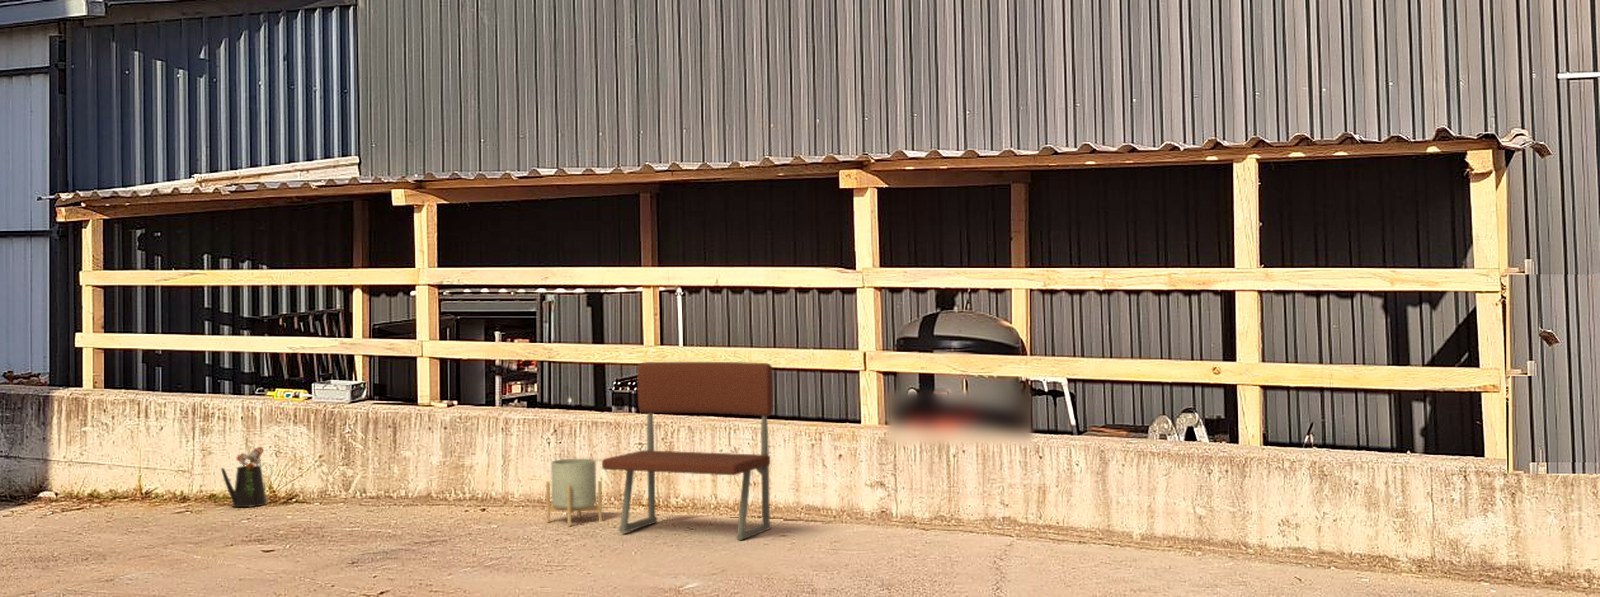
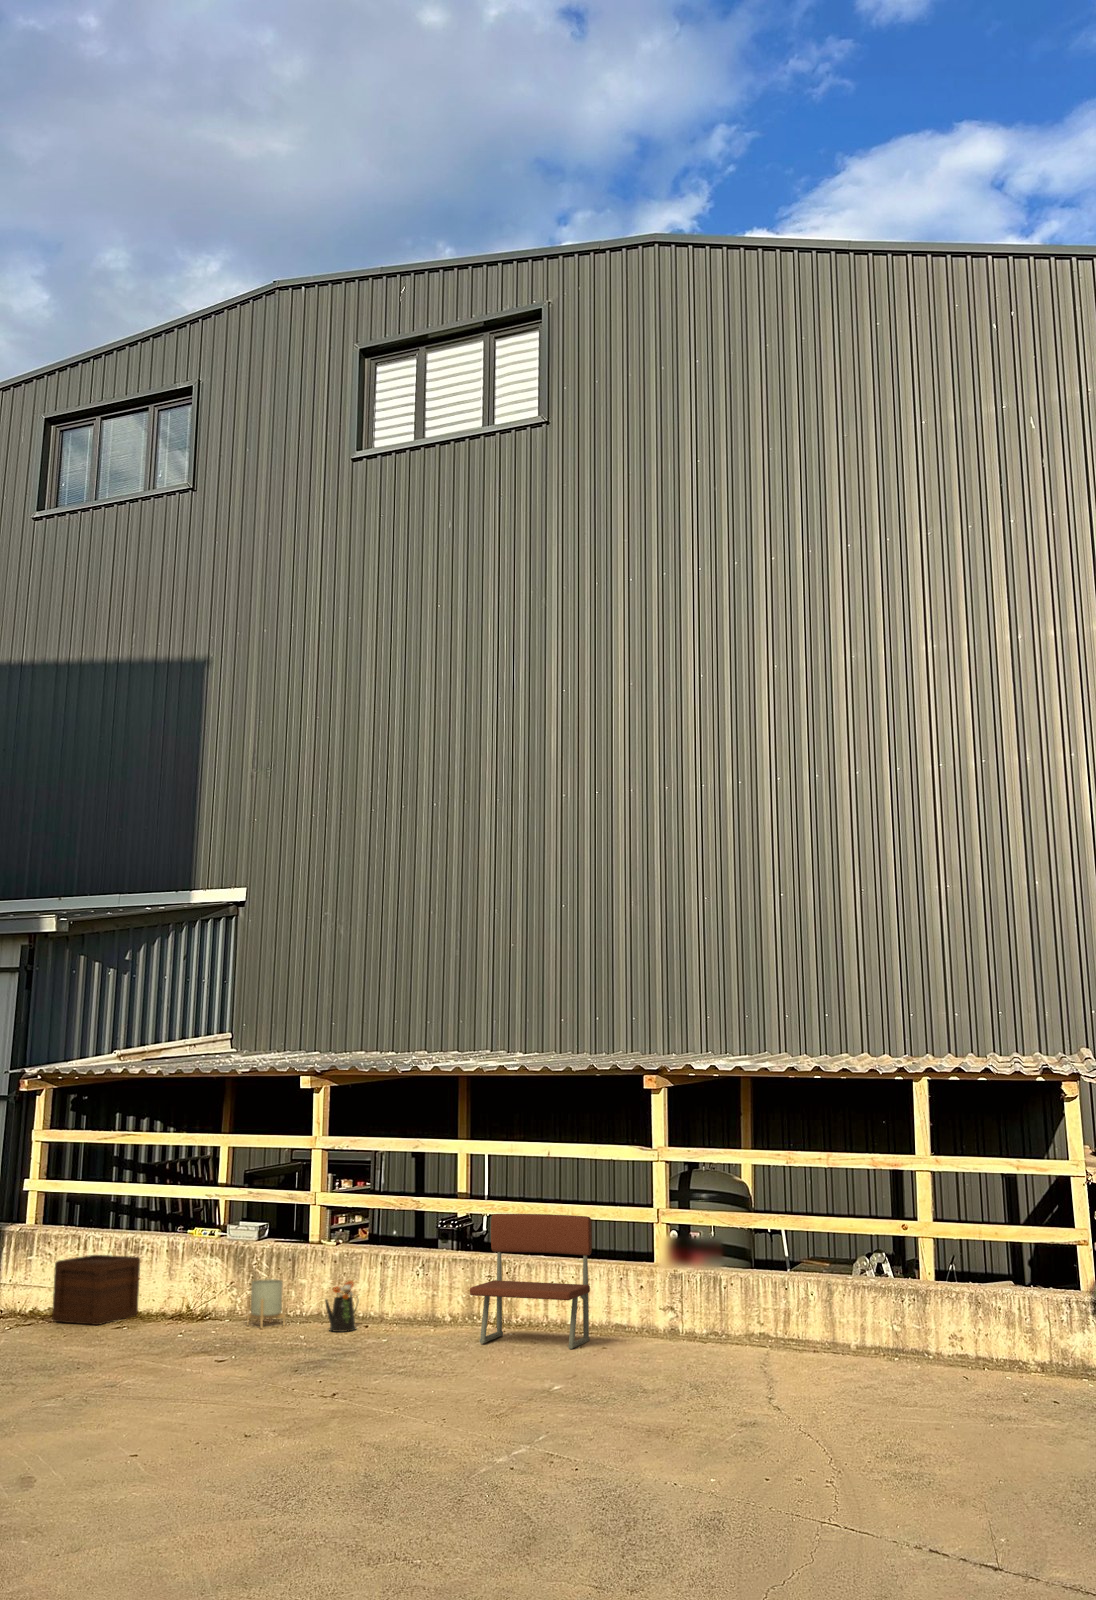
wooden crate: none [93,424,210,511] -> present [52,1255,140,1325]
watering can: present [221,447,267,507] -> present [325,1281,358,1332]
planter: present [546,459,602,526] -> present [247,1279,286,1329]

